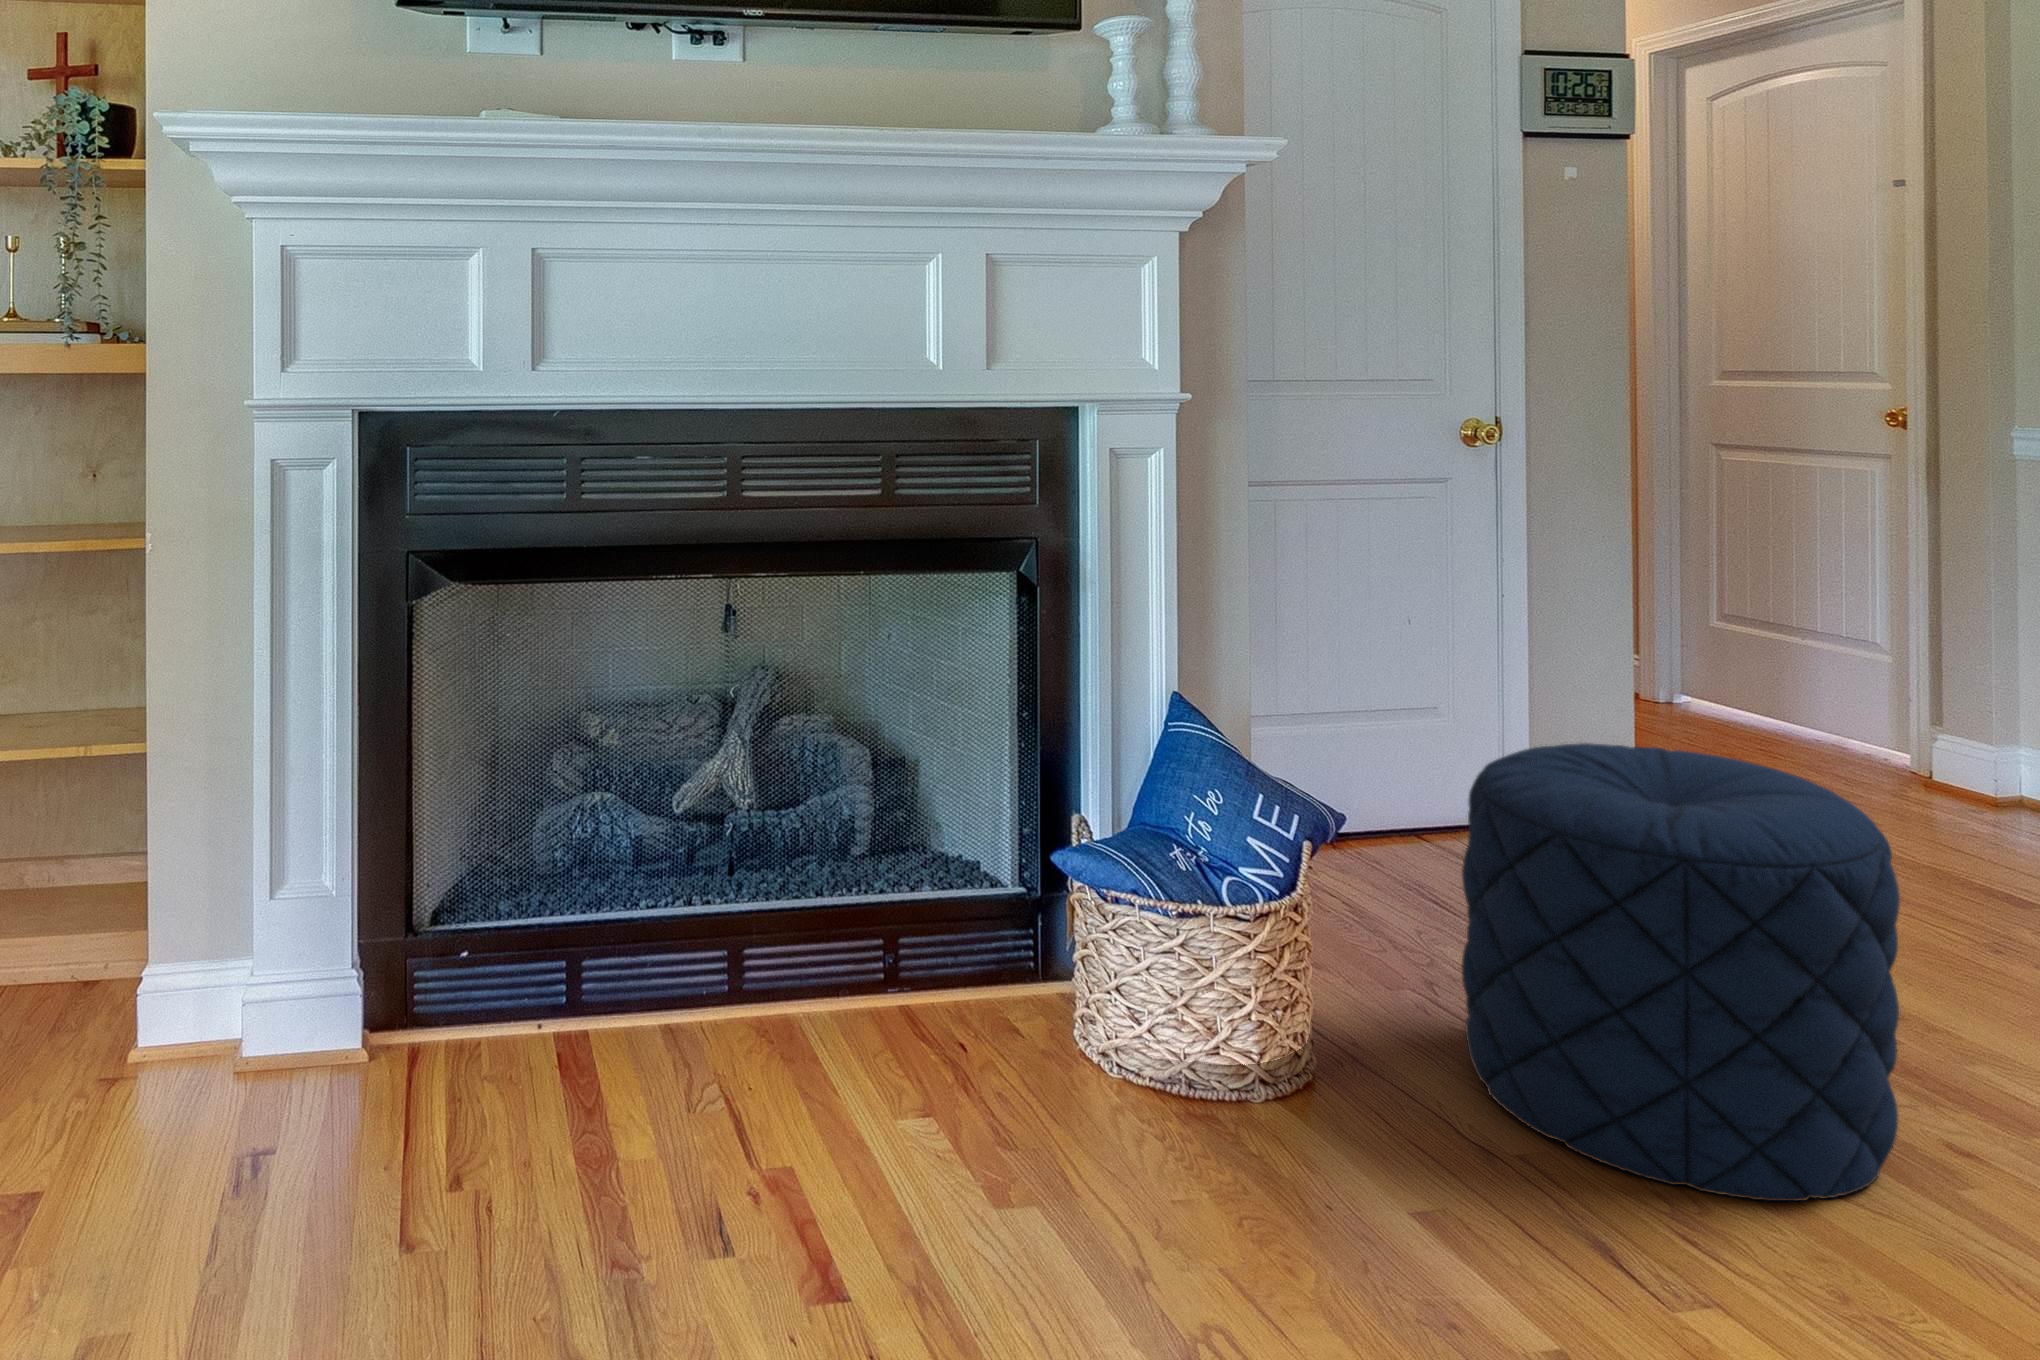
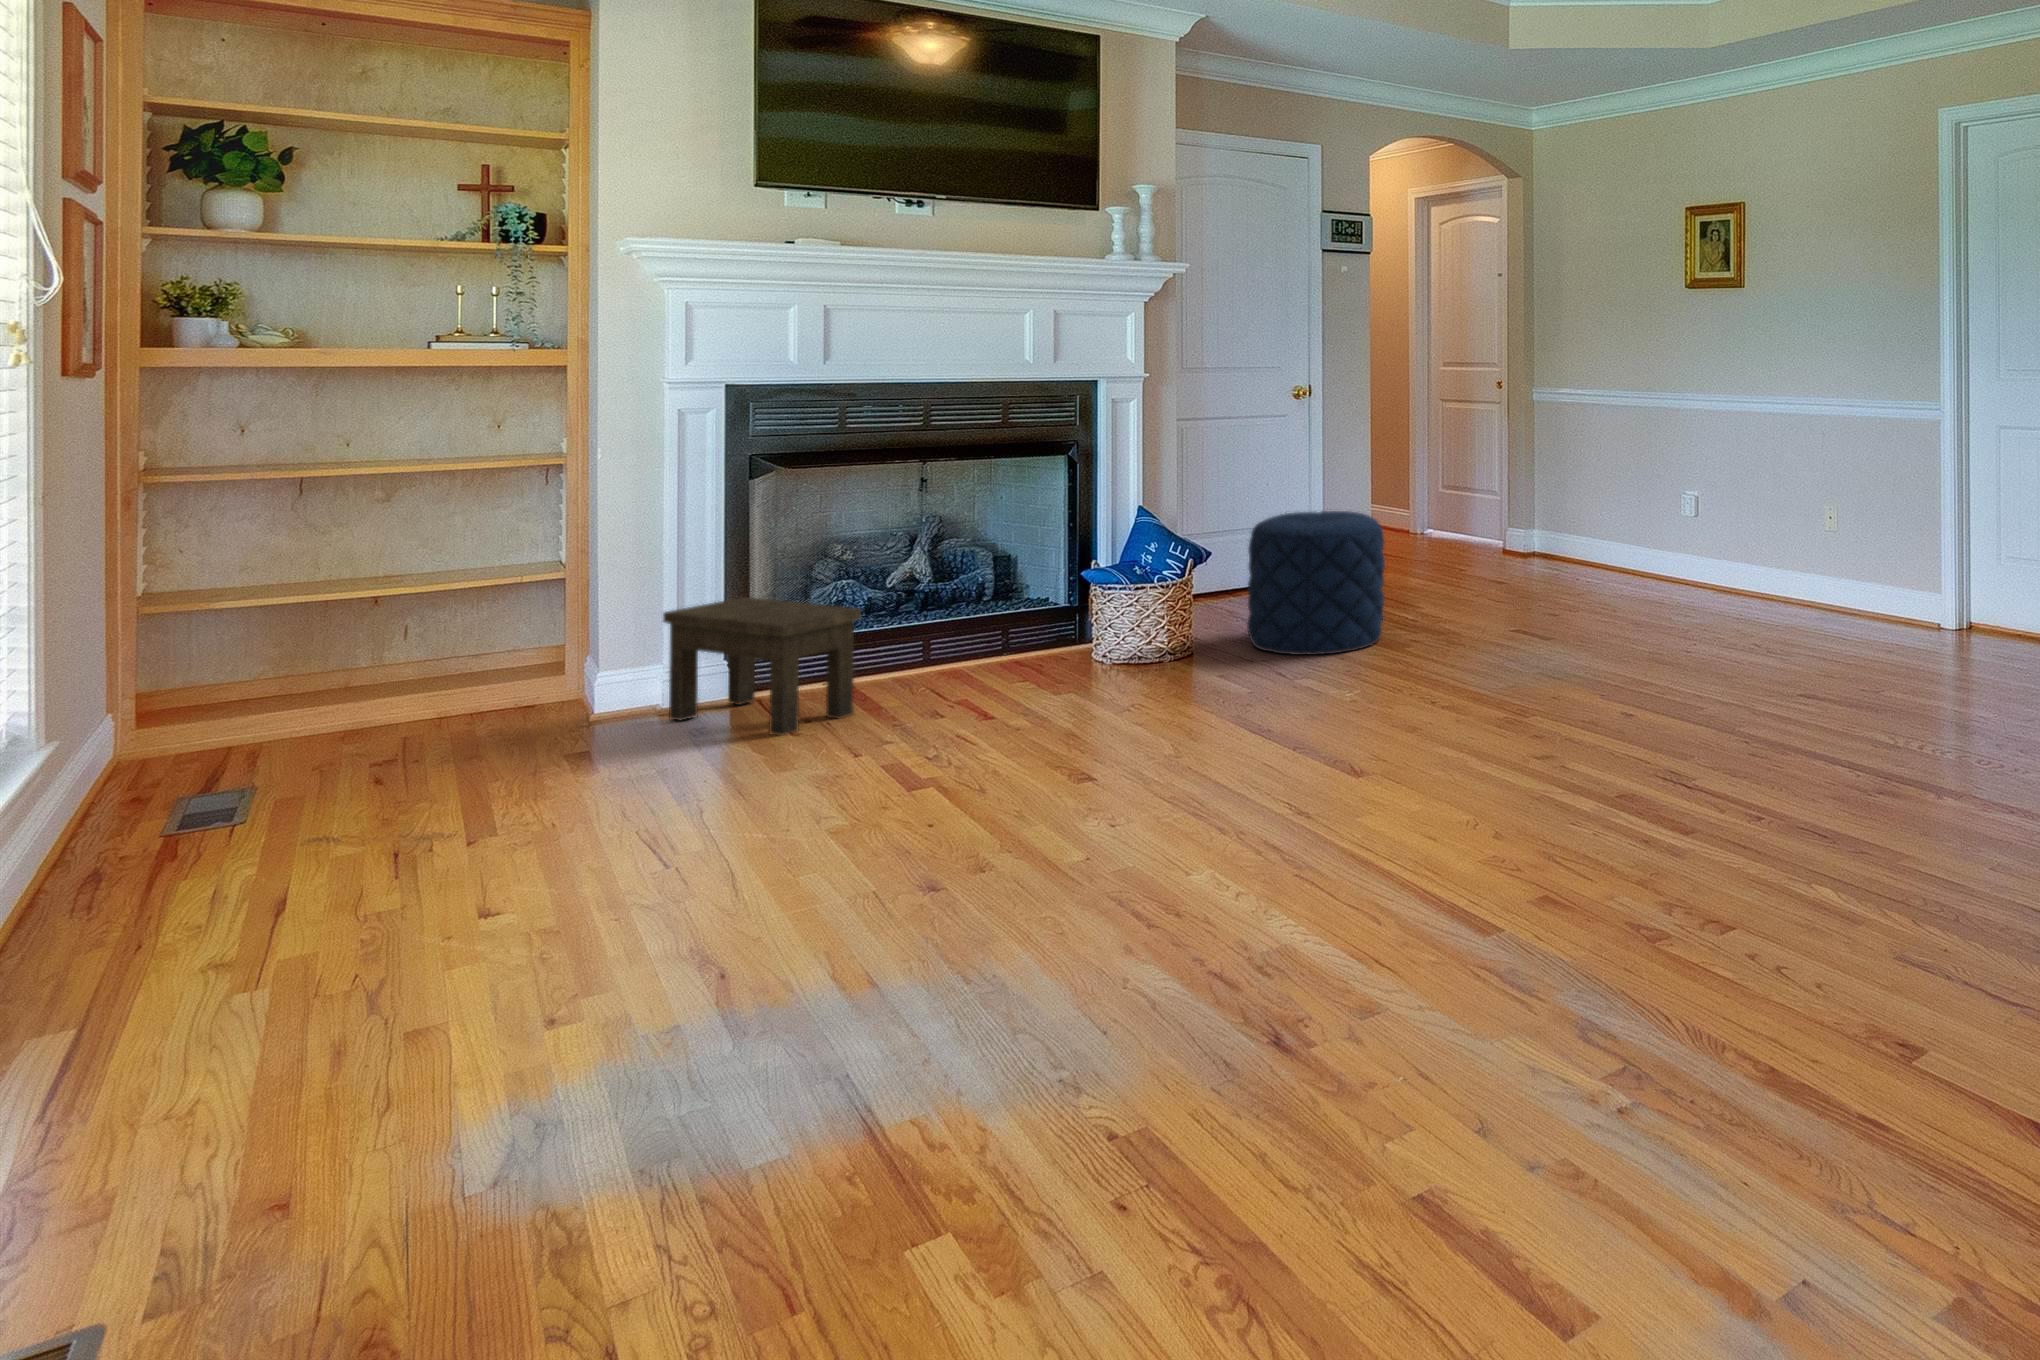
side table: none [216,849,567,1281] -> present [663,597,861,736]

